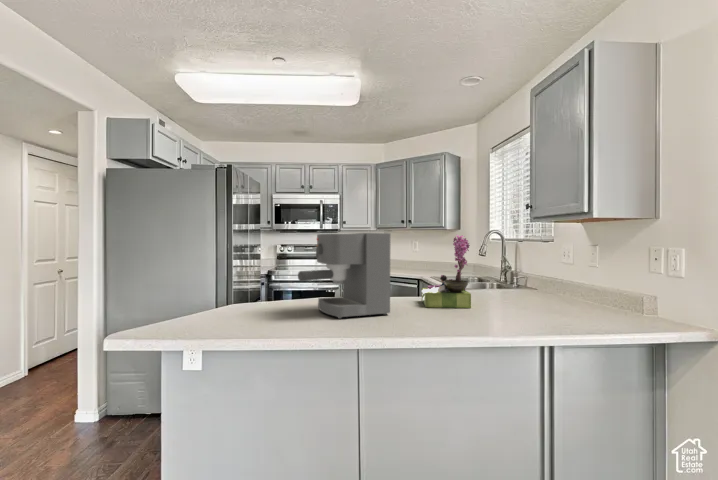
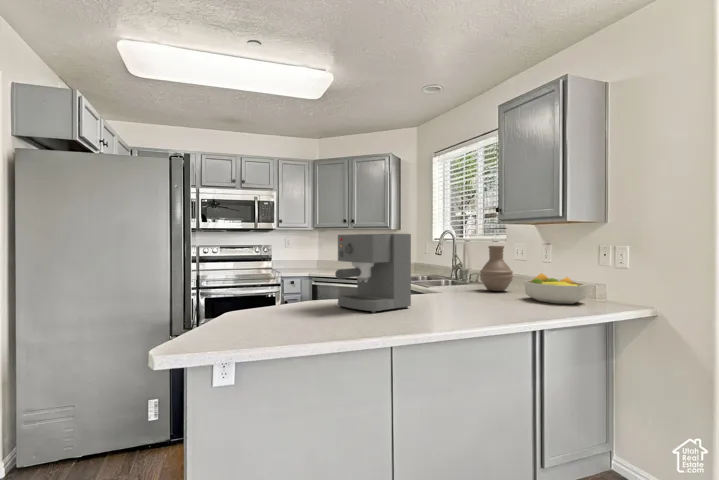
flower arrangement: present [422,235,471,308] -> none [415,234,466,301]
vase: none [507,247,547,299] -> present [480,246,513,291]
fruit bowl: none [545,280,622,321] -> present [524,273,587,304]

